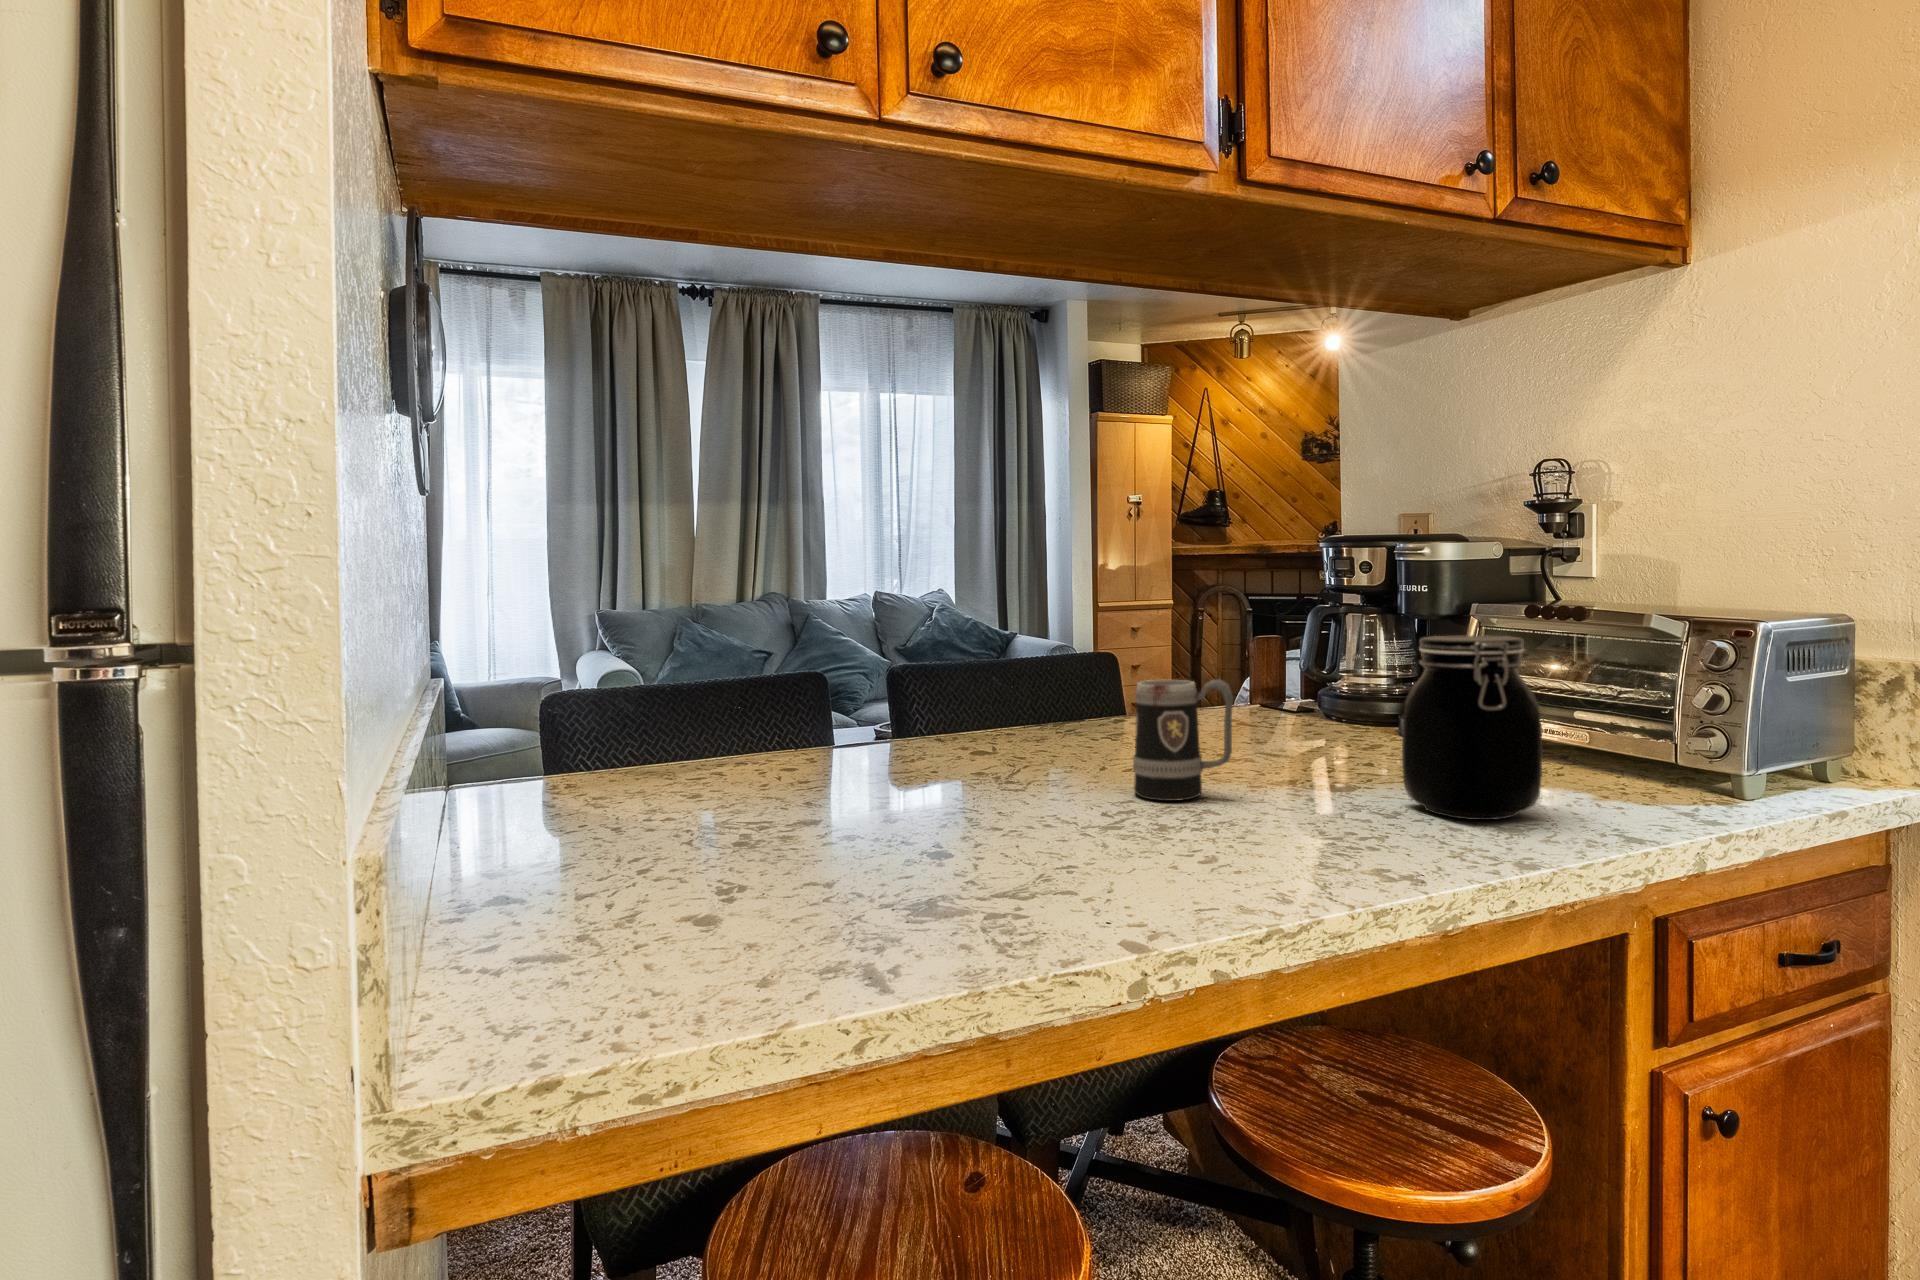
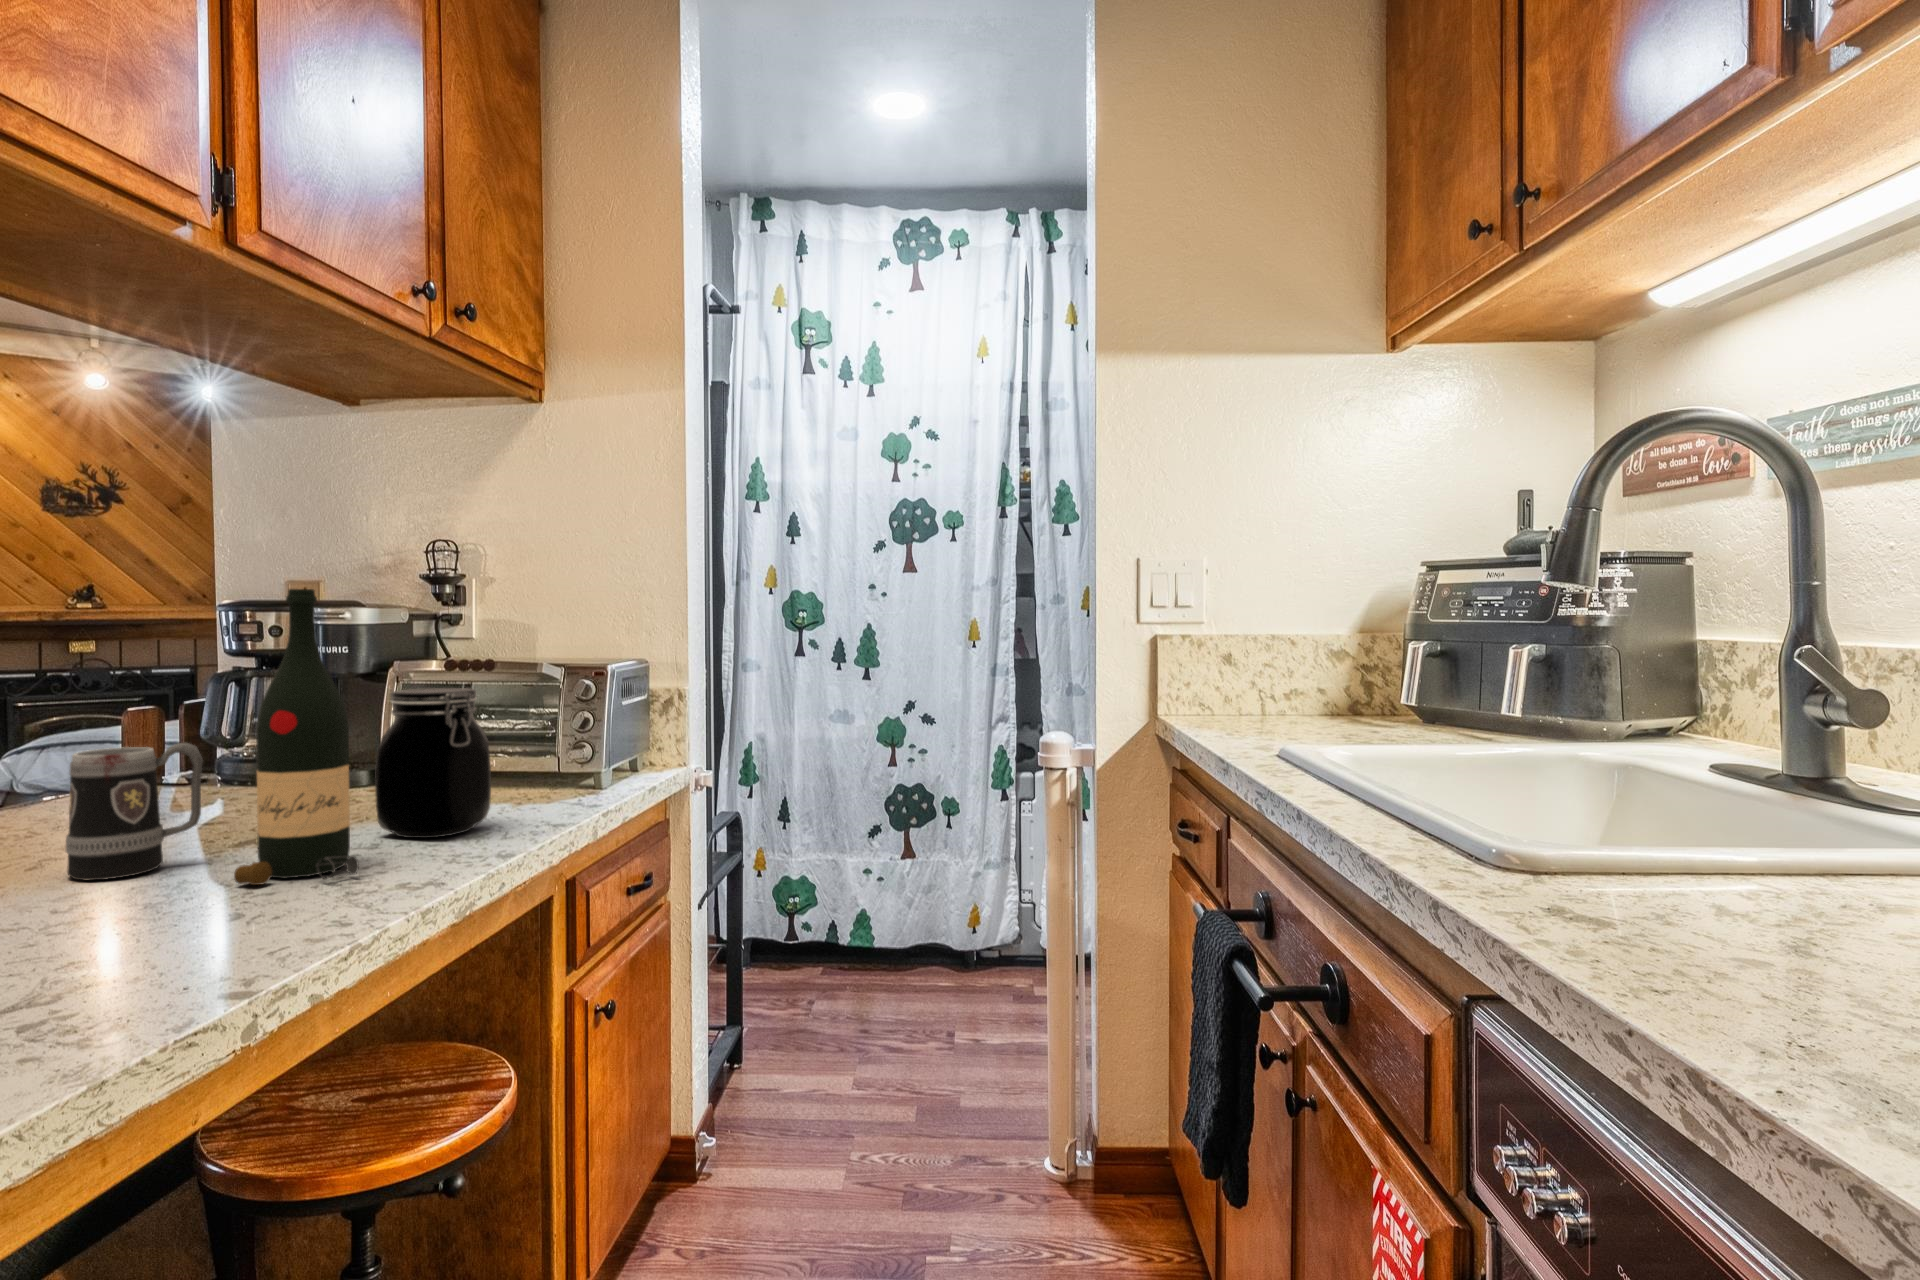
wine bottle: none [1233,519,1348,844] -> present [234,589,359,885]

